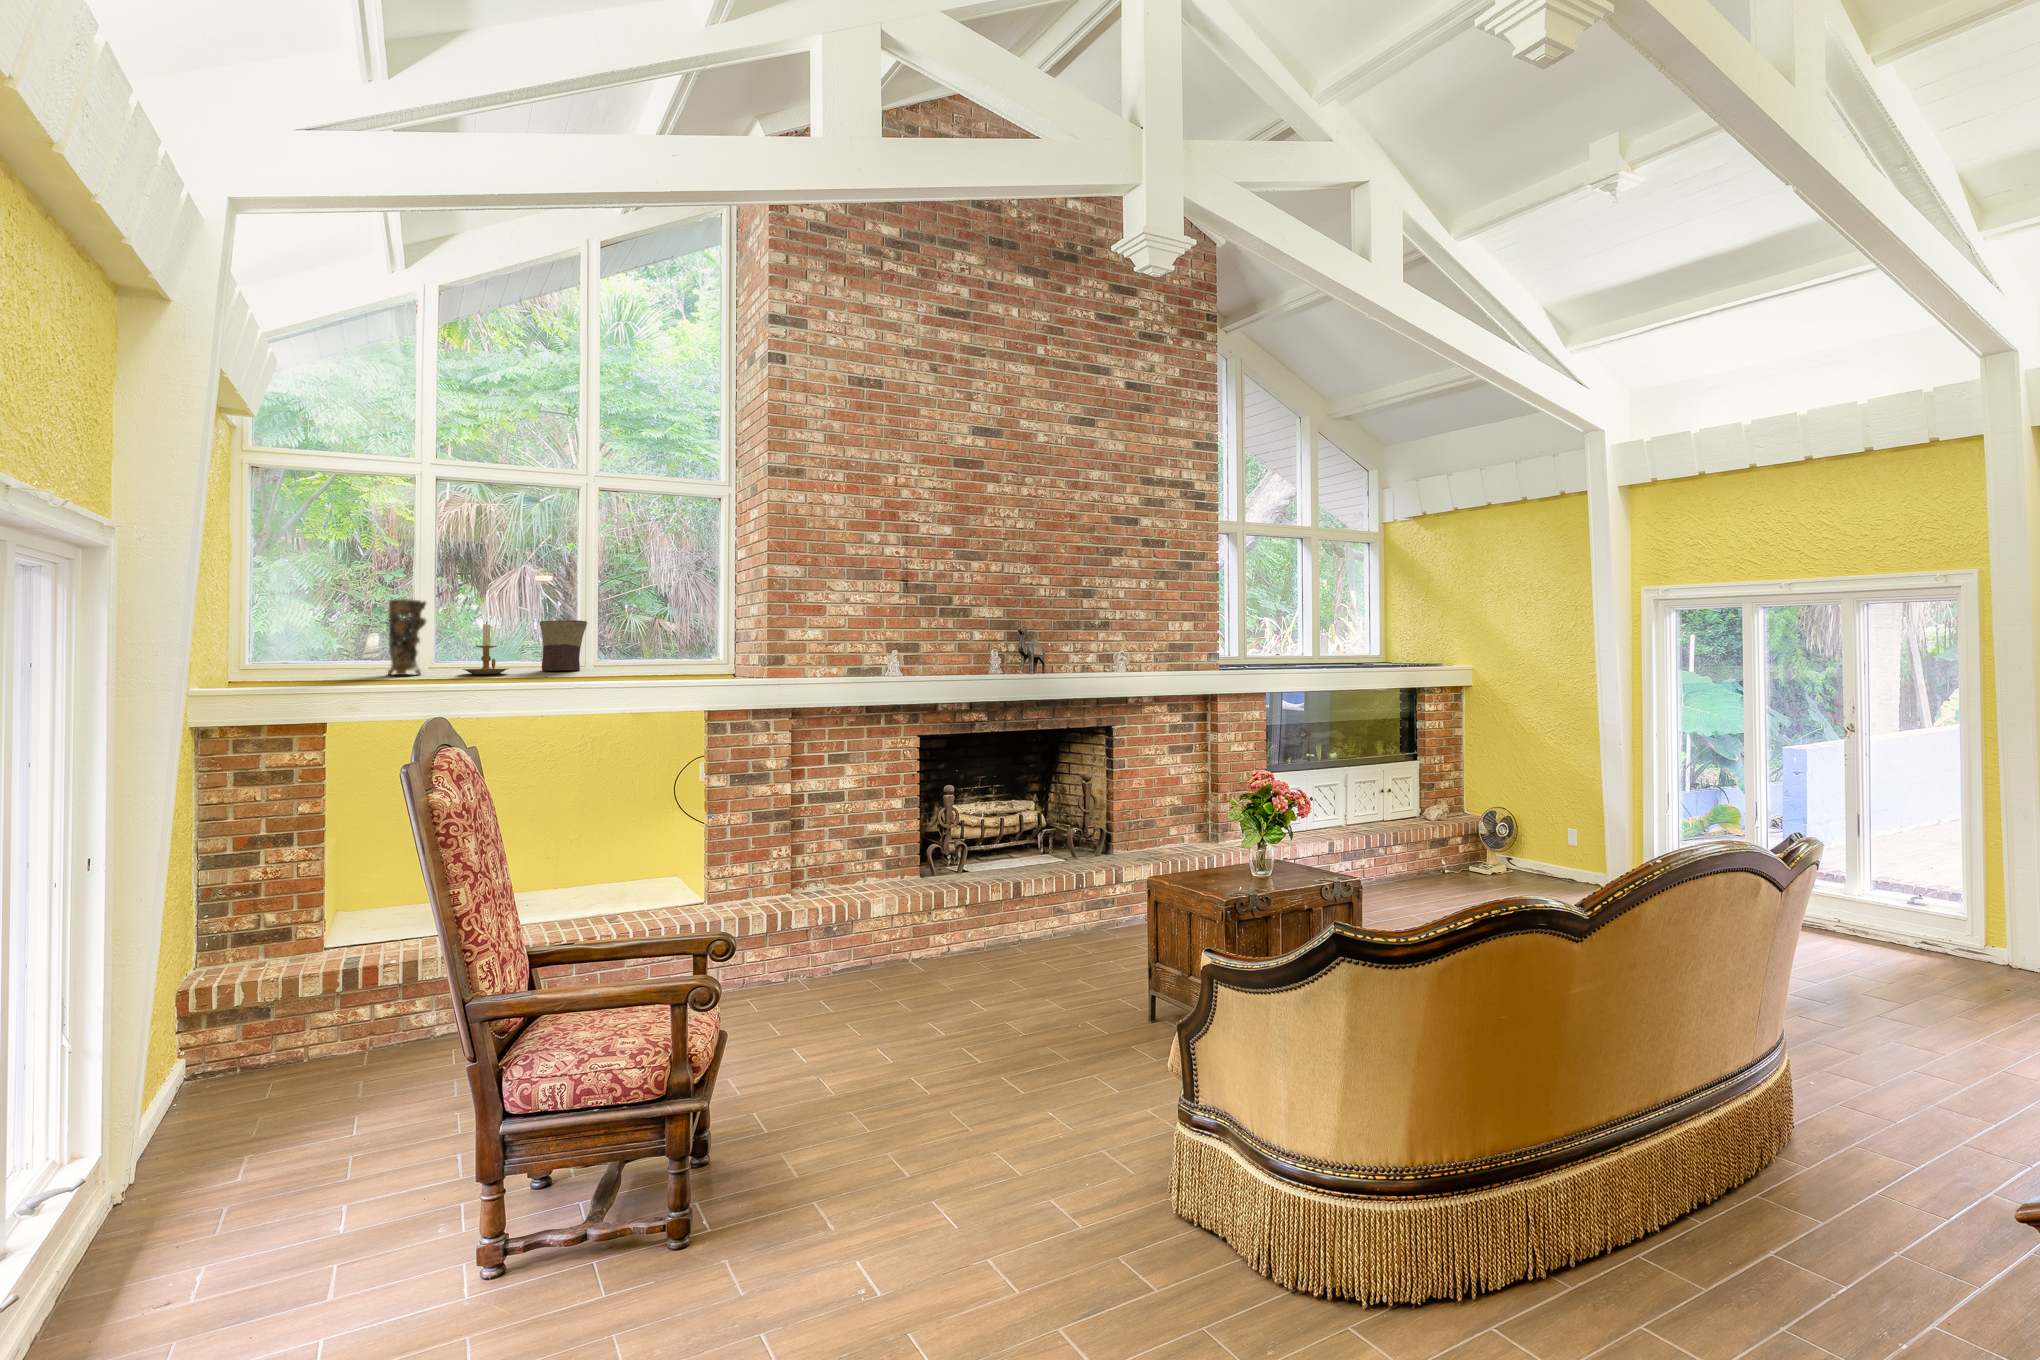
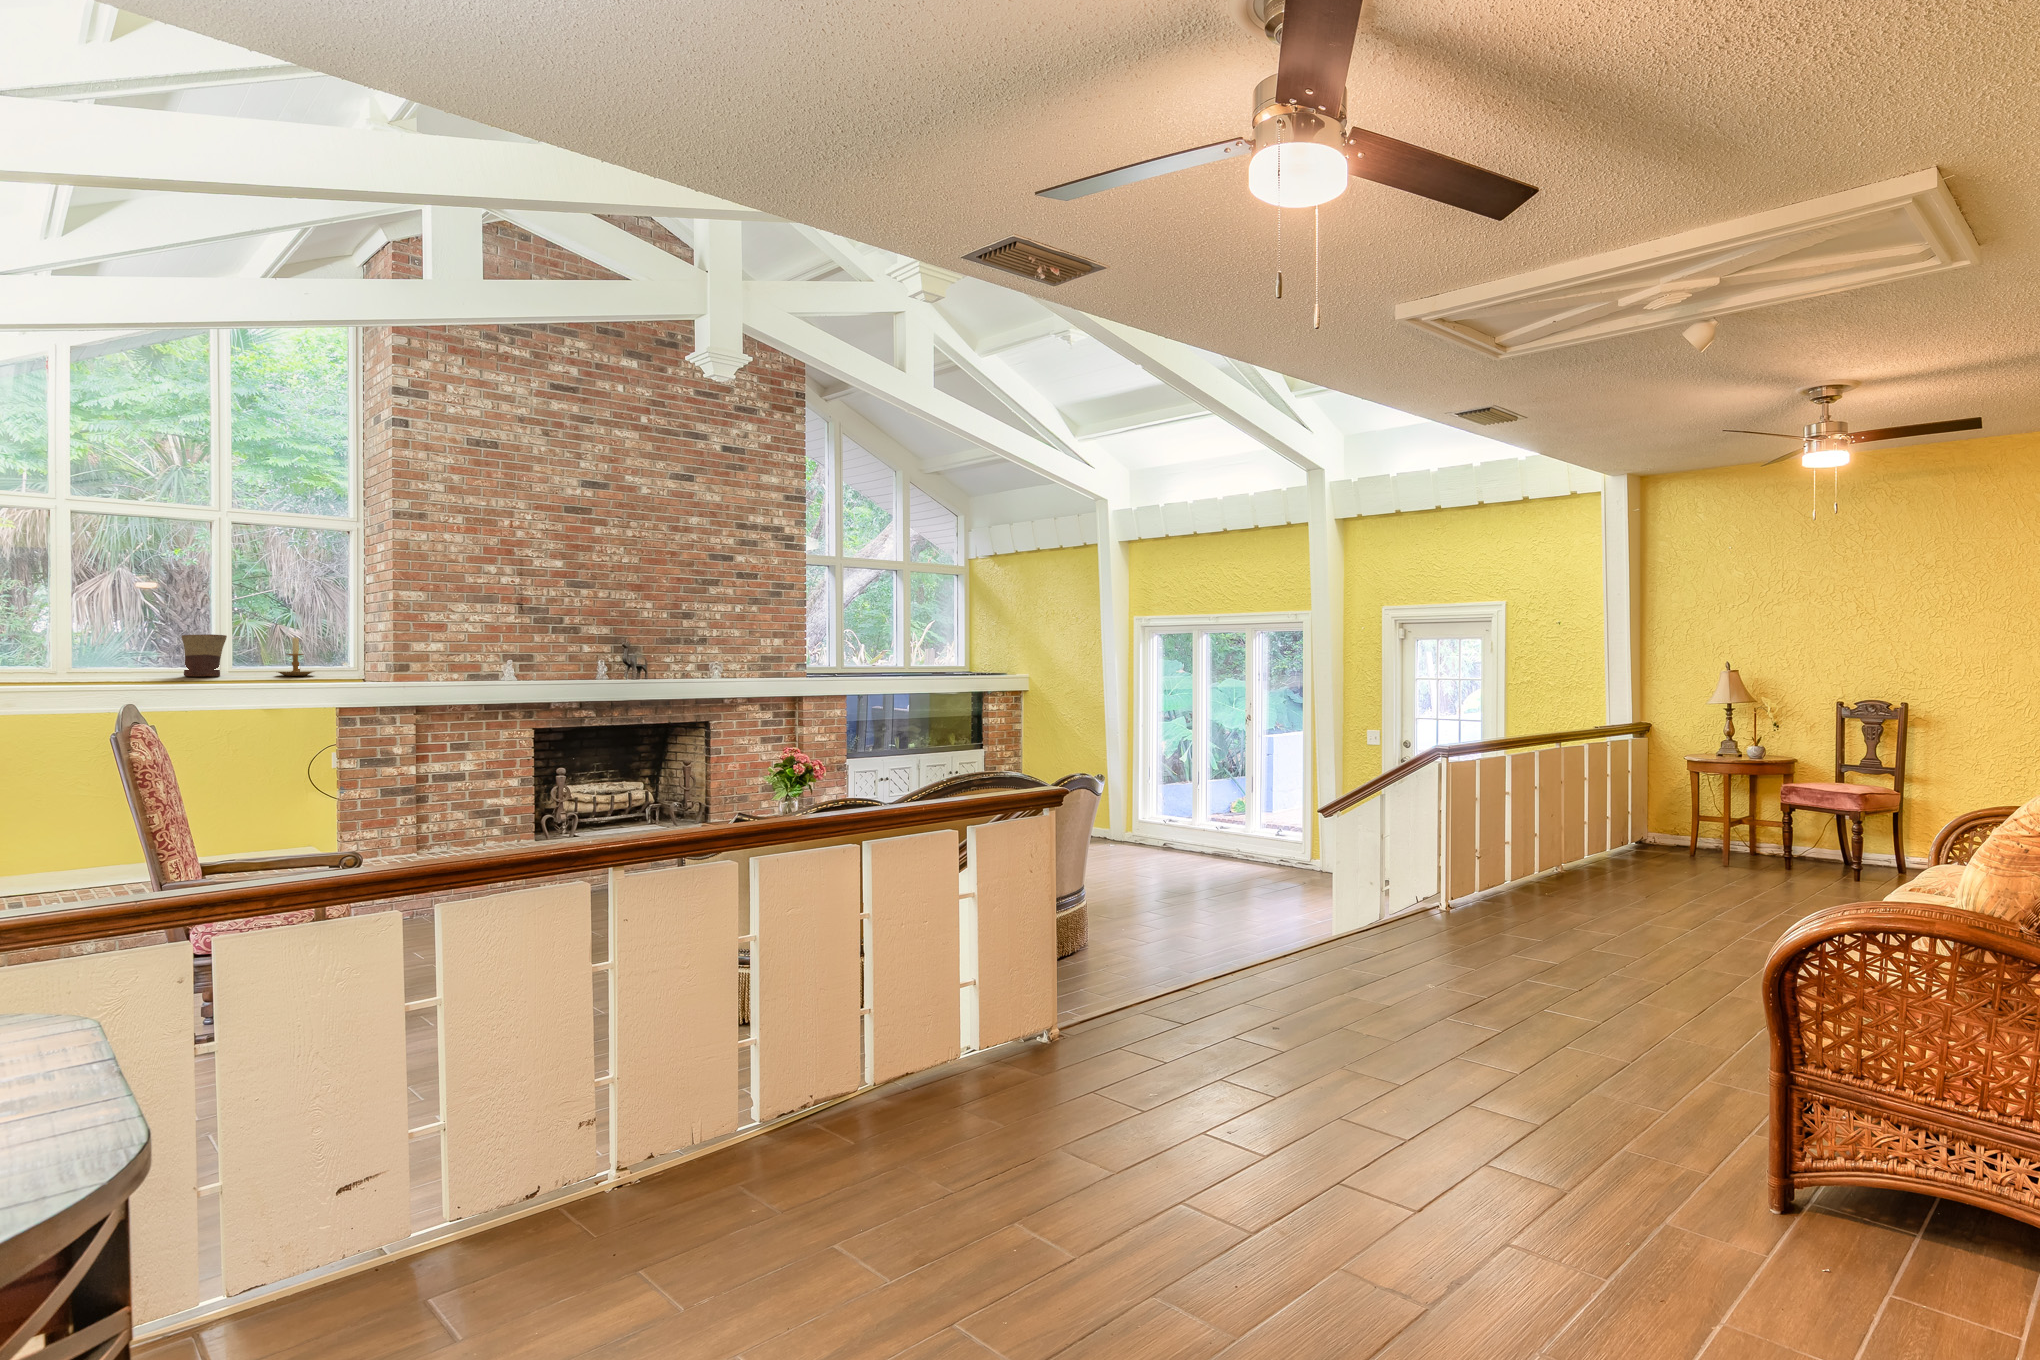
decorative vase: present [388,599,426,675] -> none [37,617,75,680]
candle holder: present [462,622,509,674] -> present [278,636,313,676]

